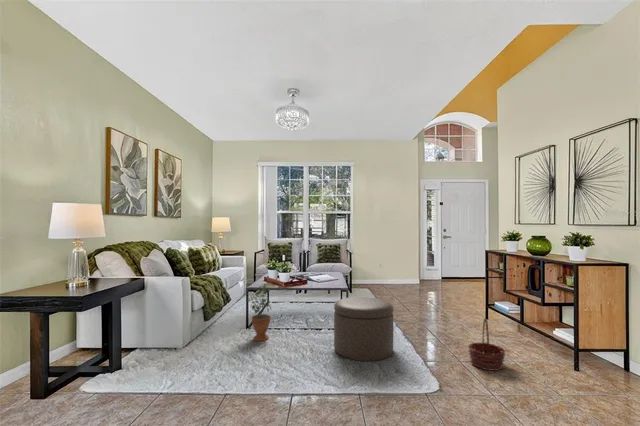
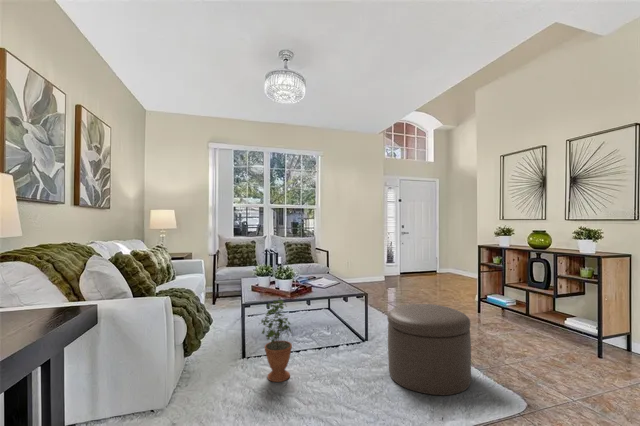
basket: present [468,319,505,370] -> none [557,320,611,385]

